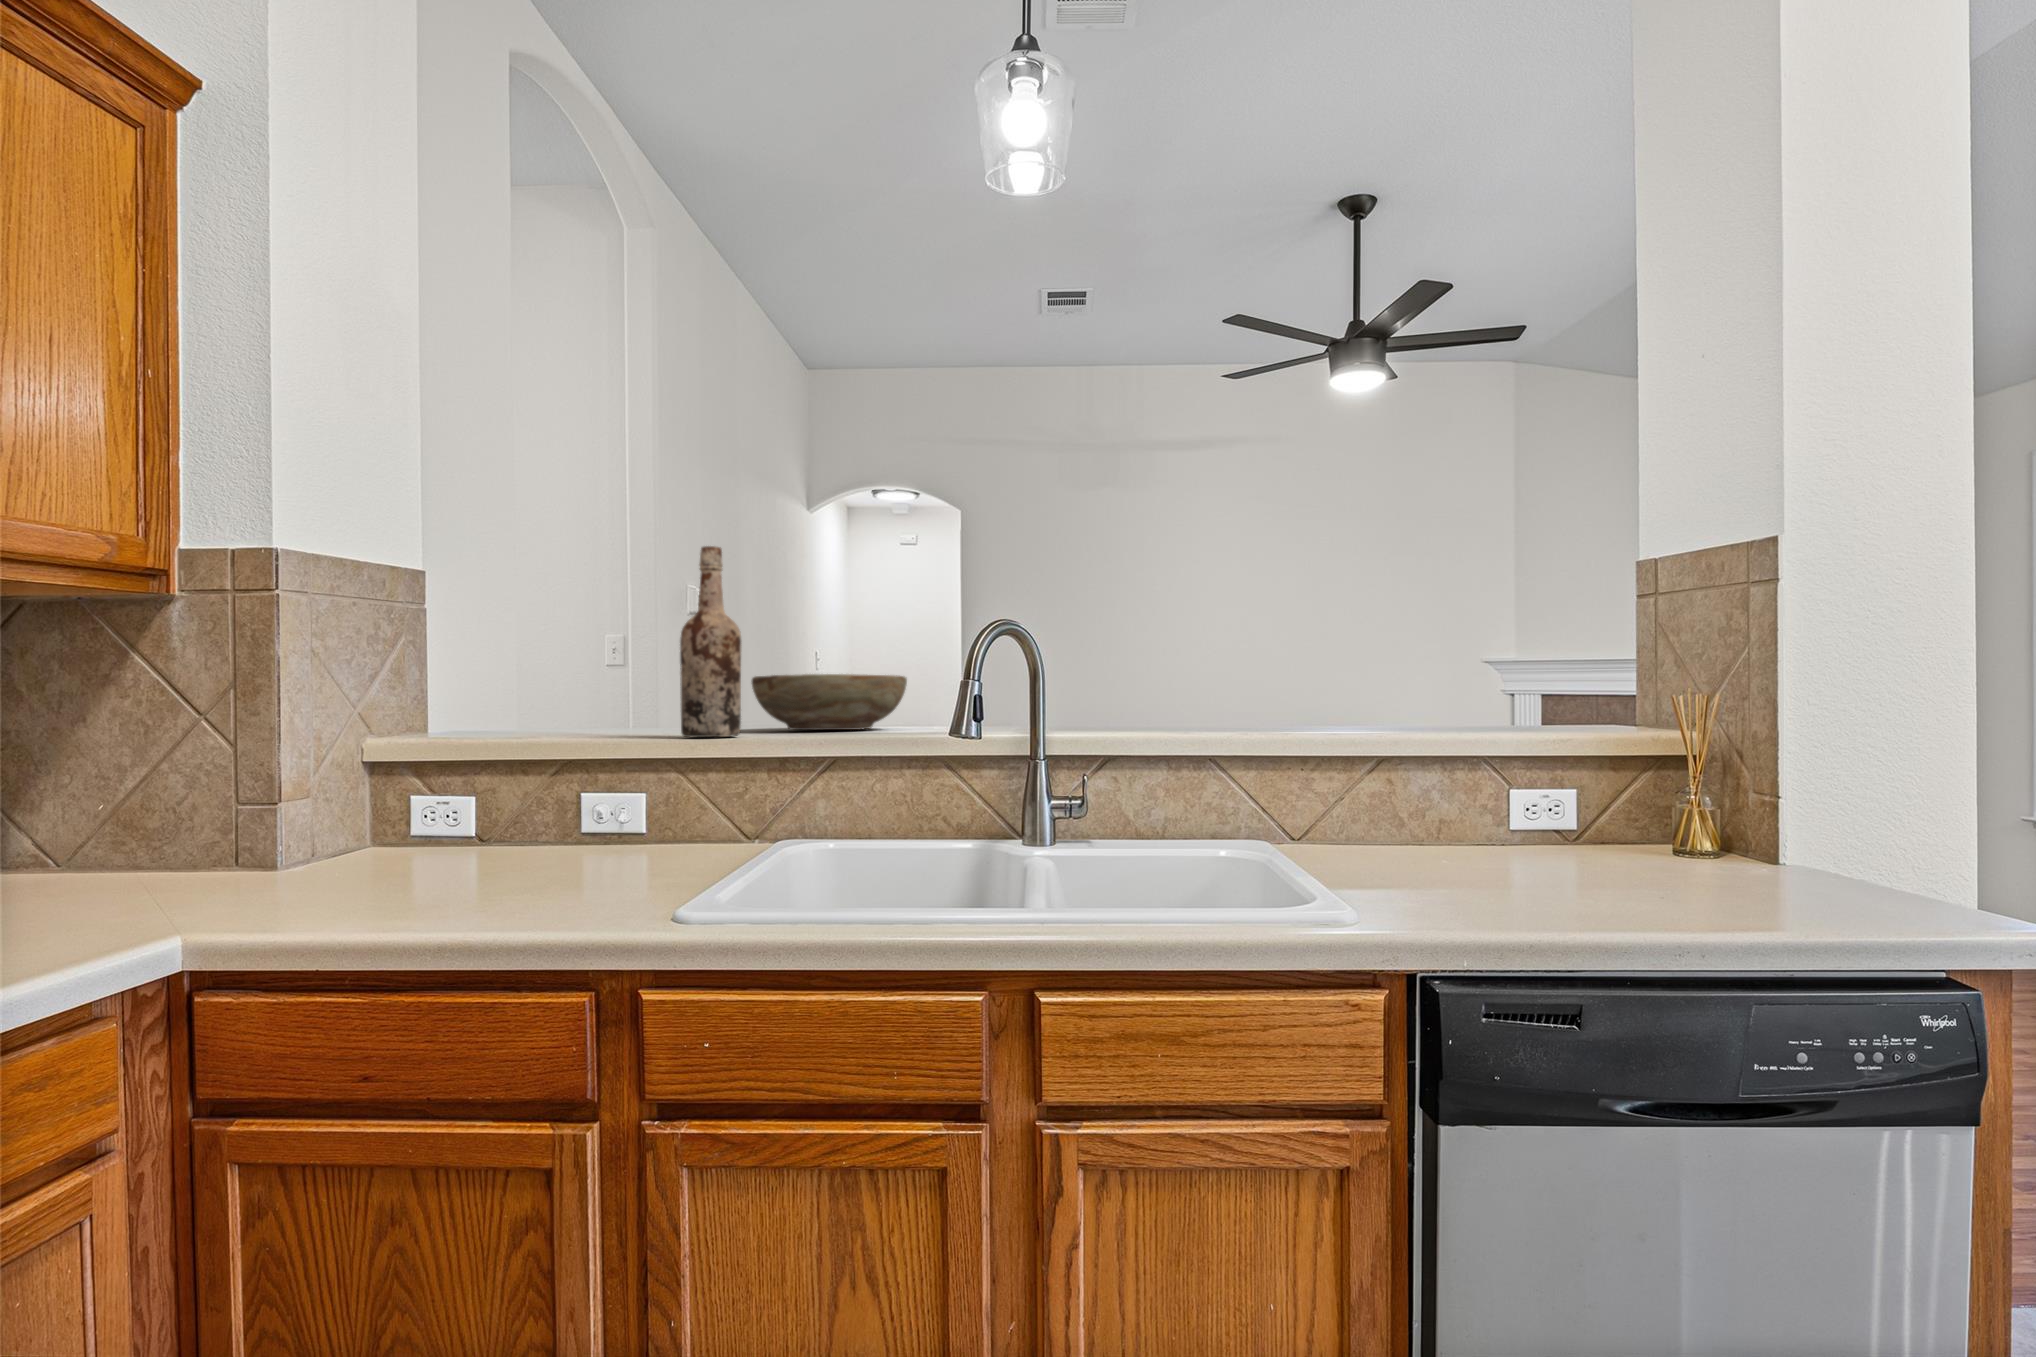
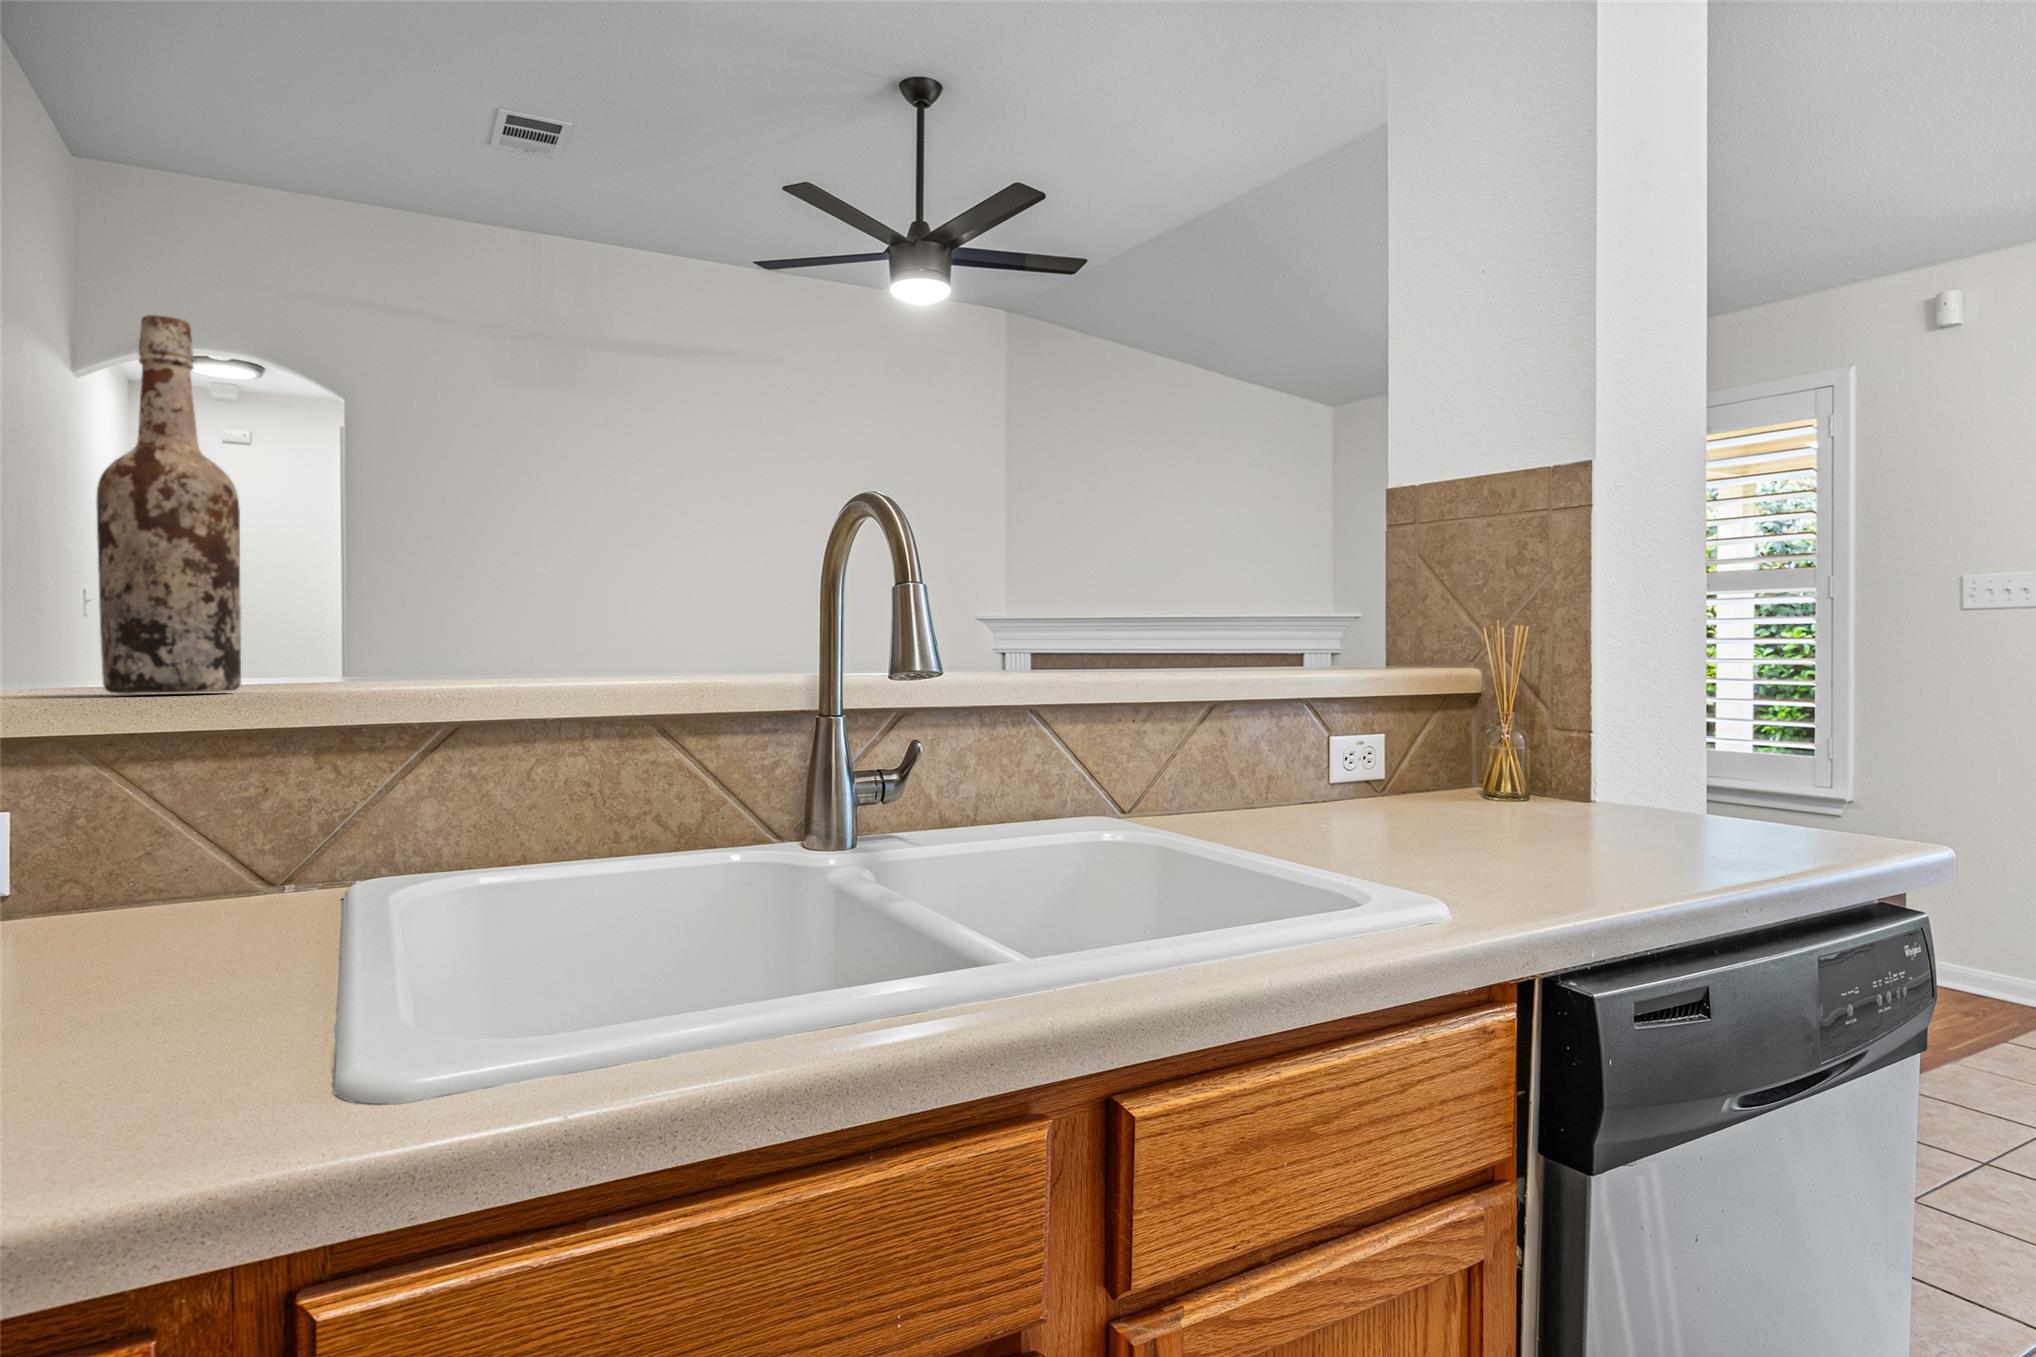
bowl: present [752,674,907,730] -> none [209,583,512,683]

